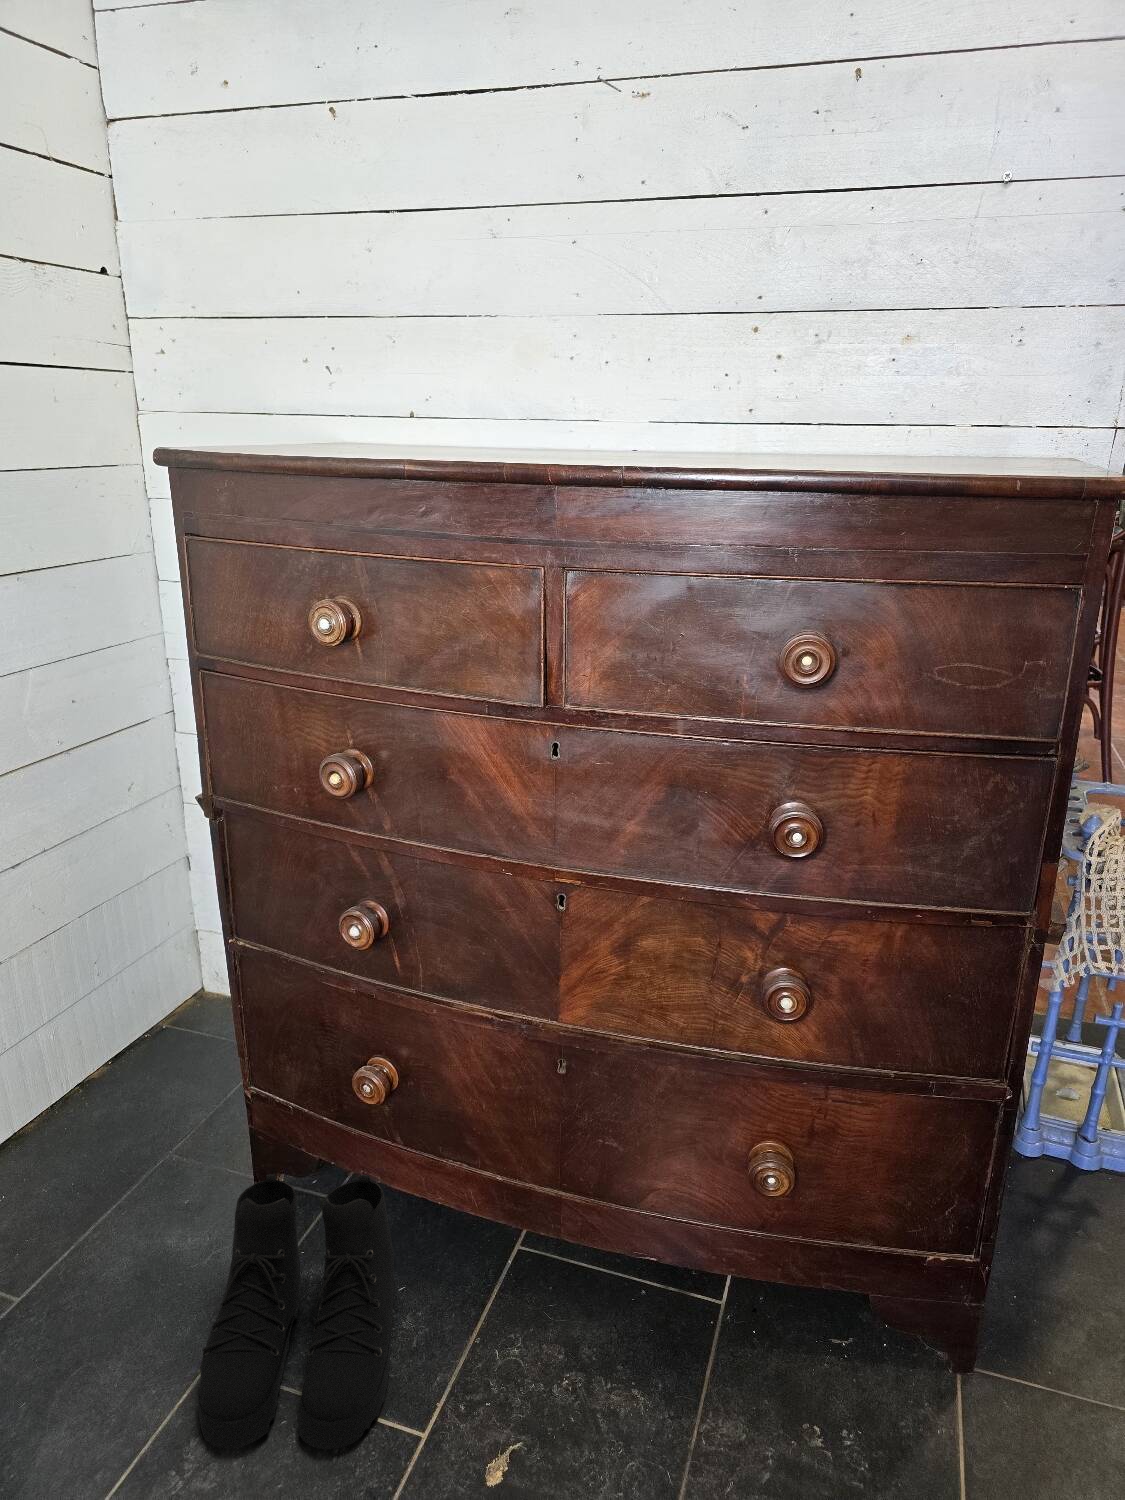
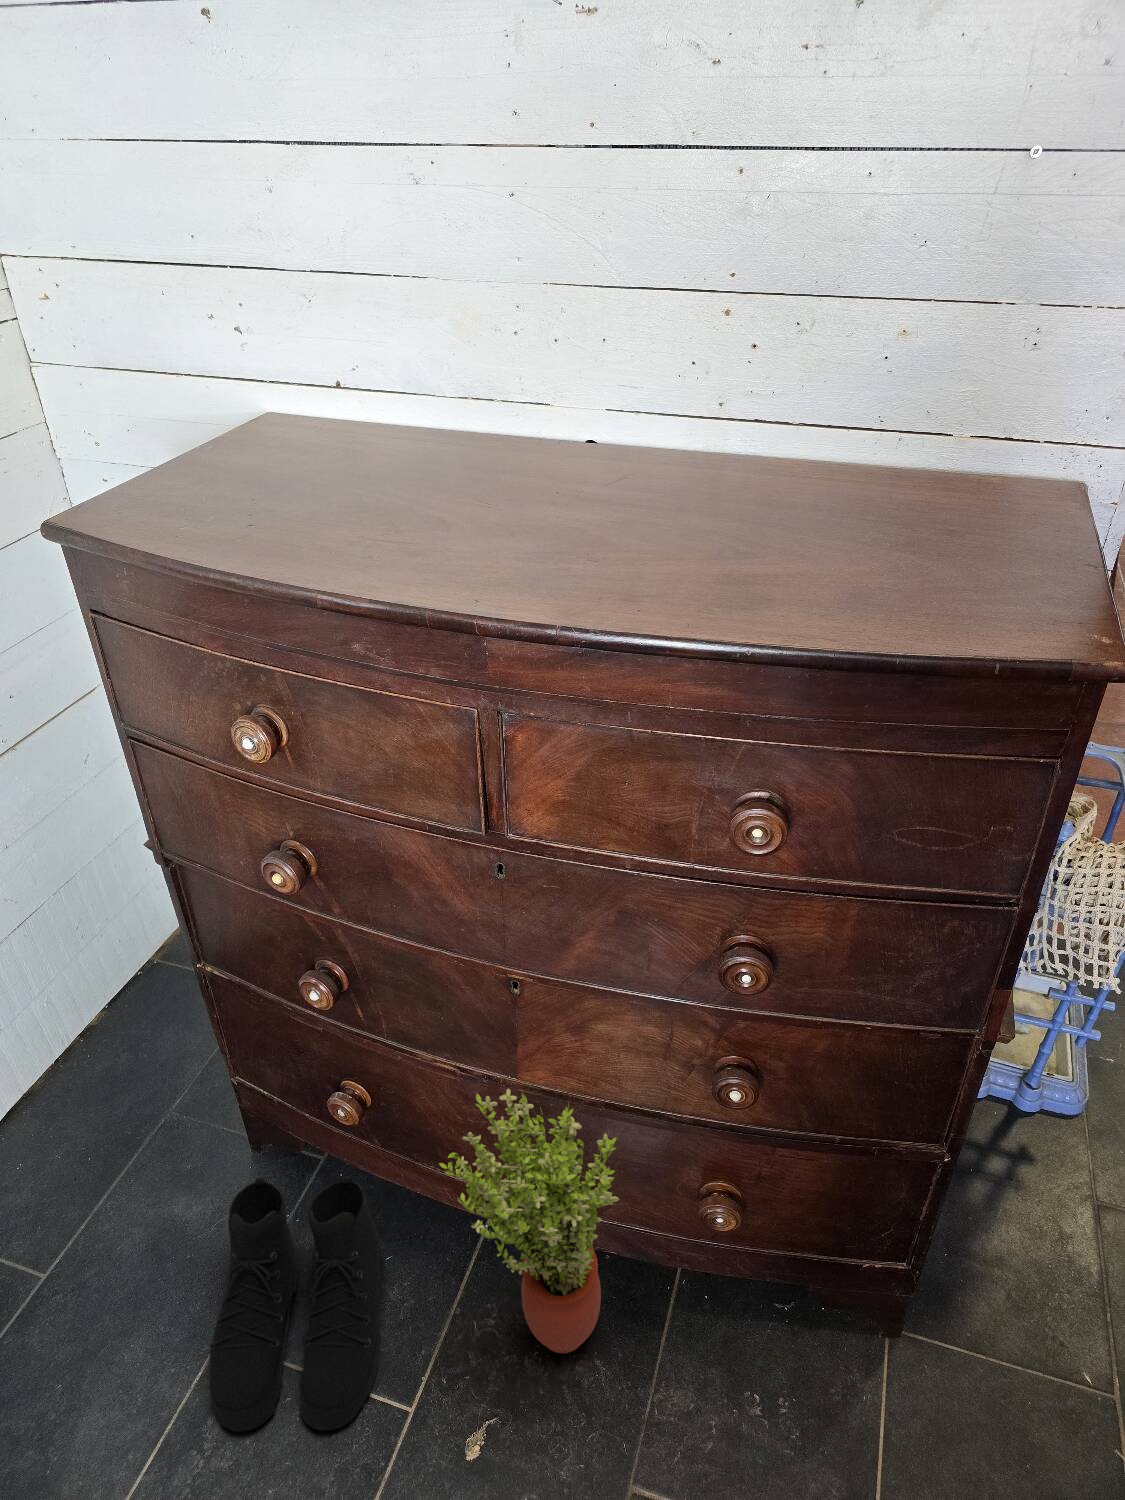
potted plant: none [479,1010,668,1383] -> present [439,1089,619,1353]

